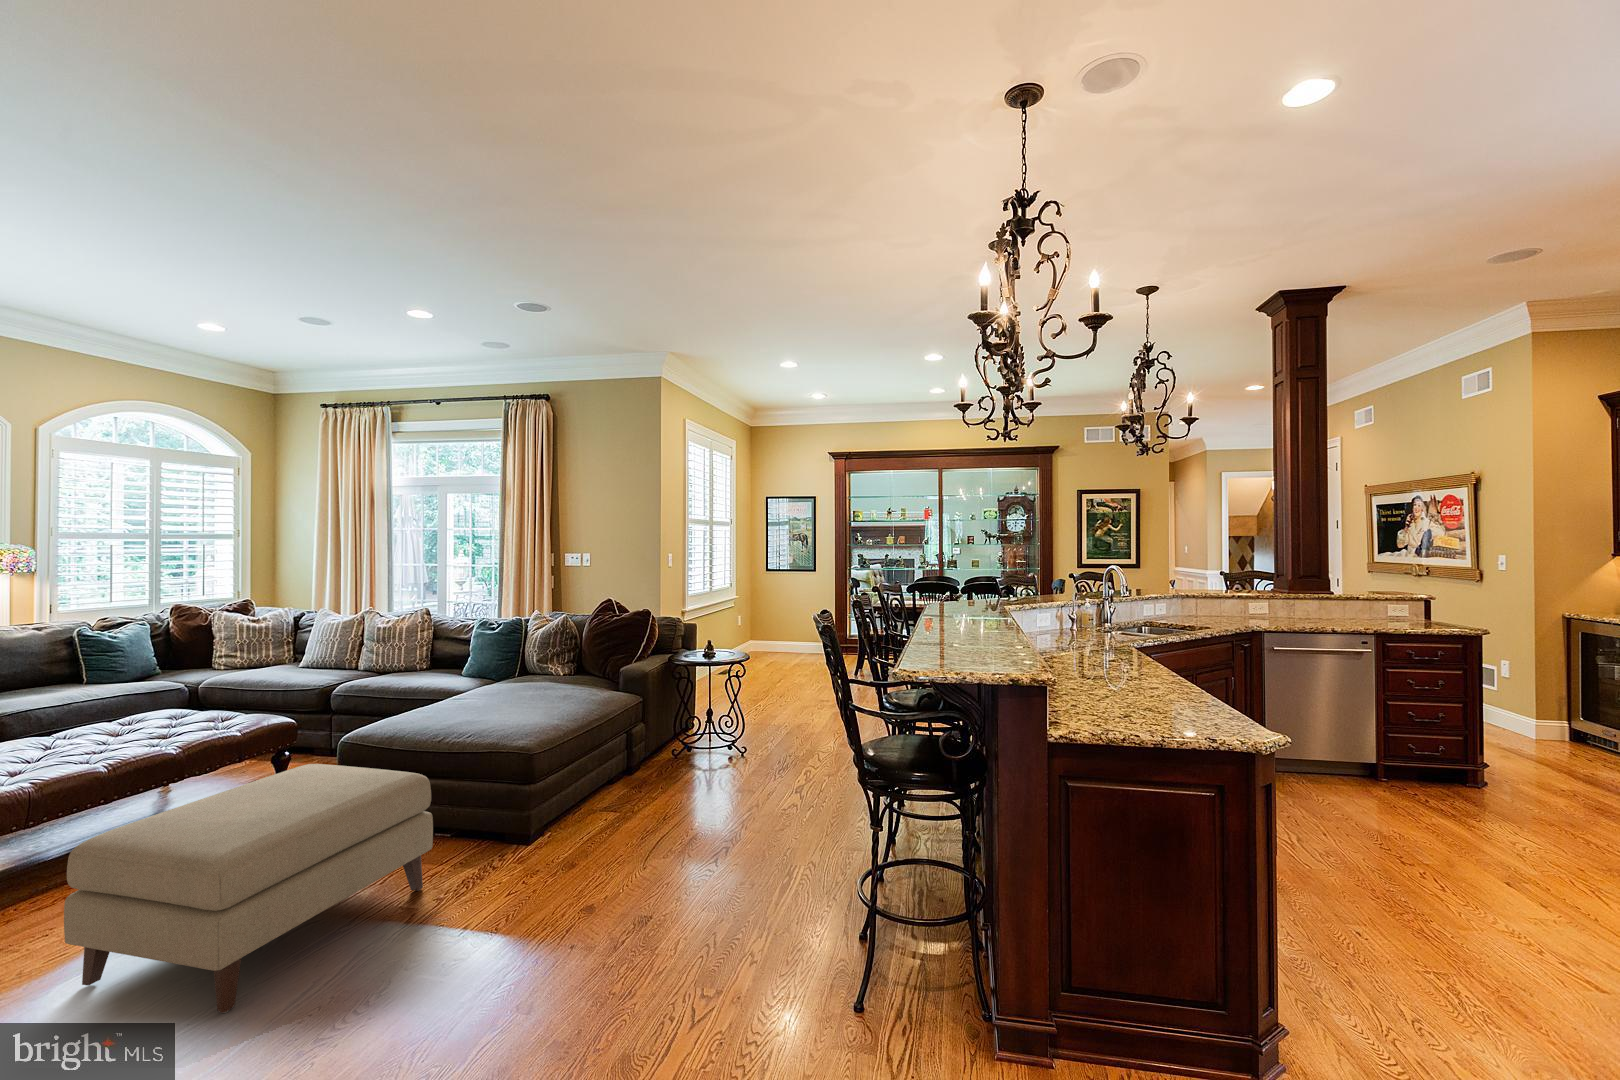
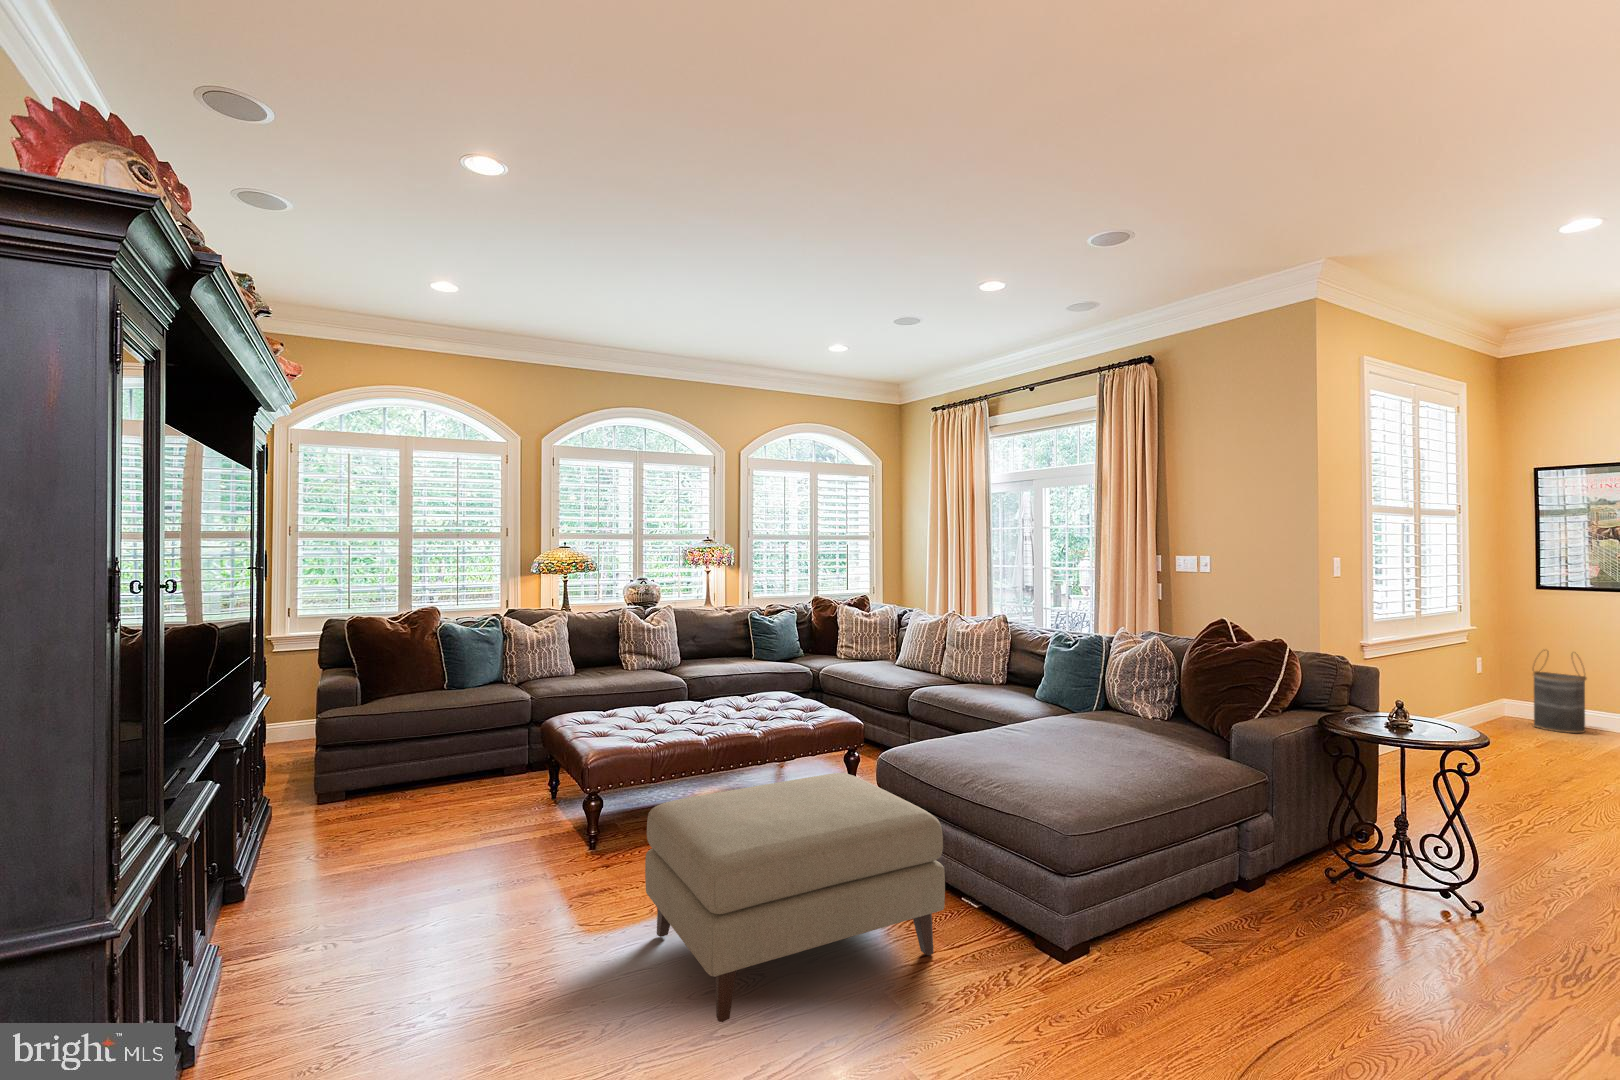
basket: none [764,605,787,653] -> present [1533,650,1587,733]

